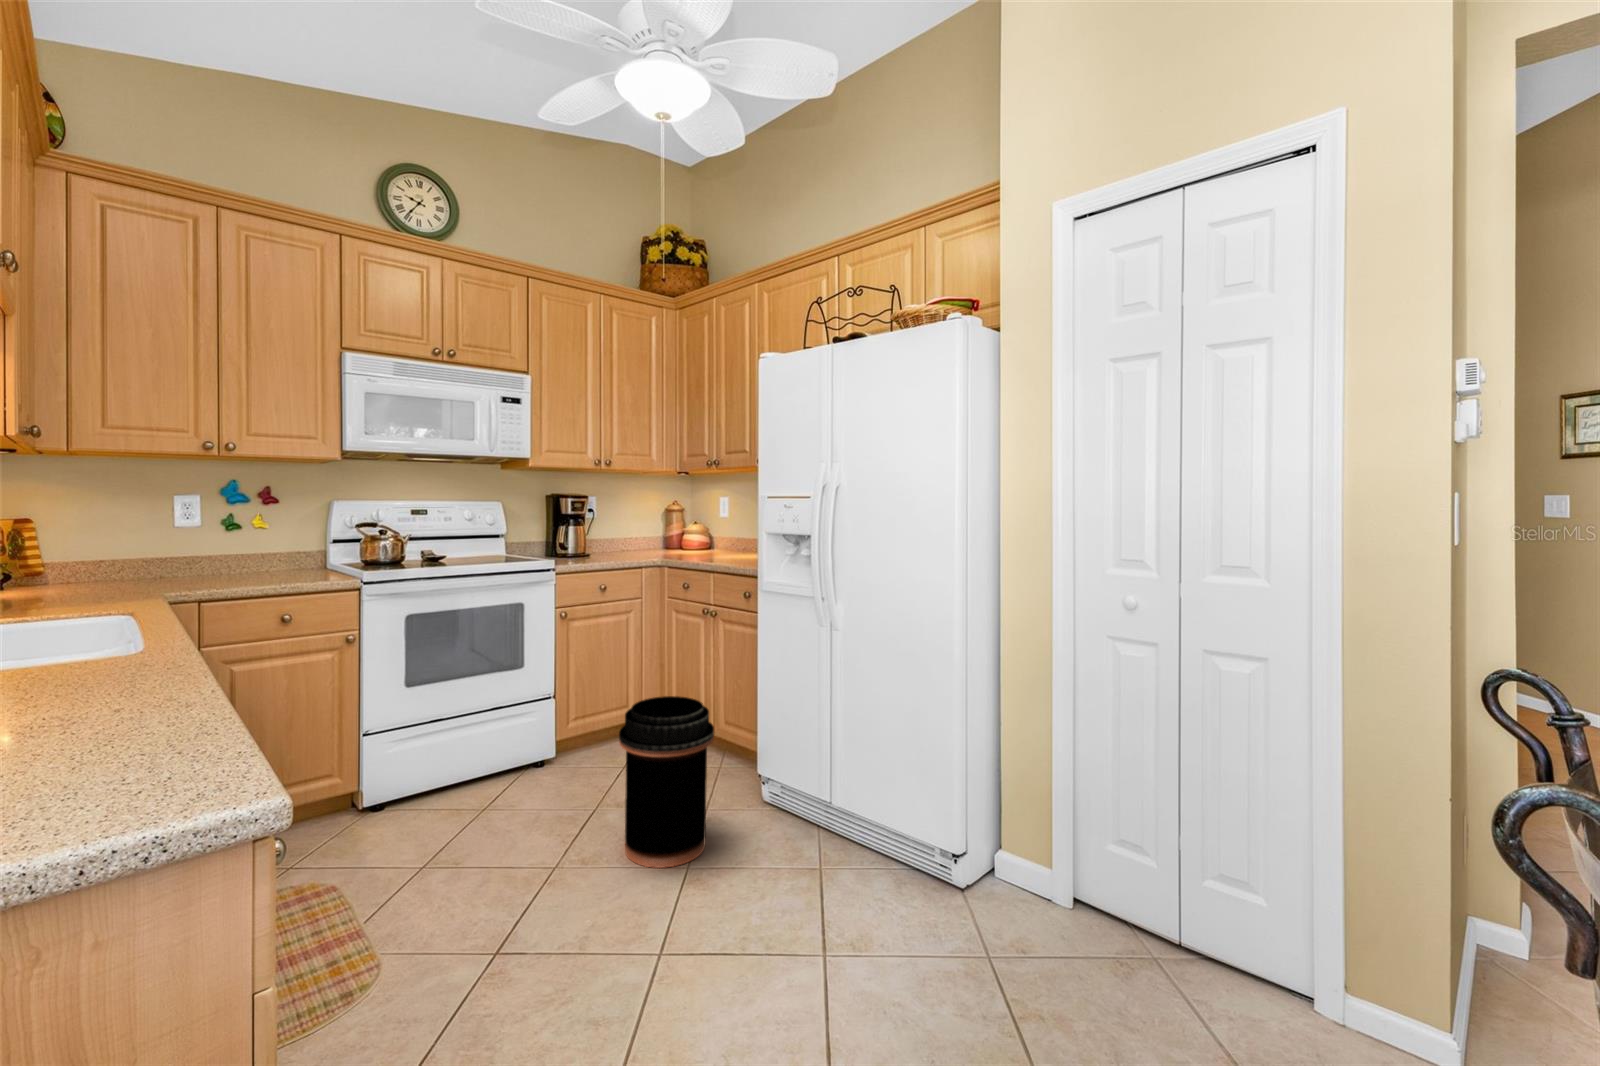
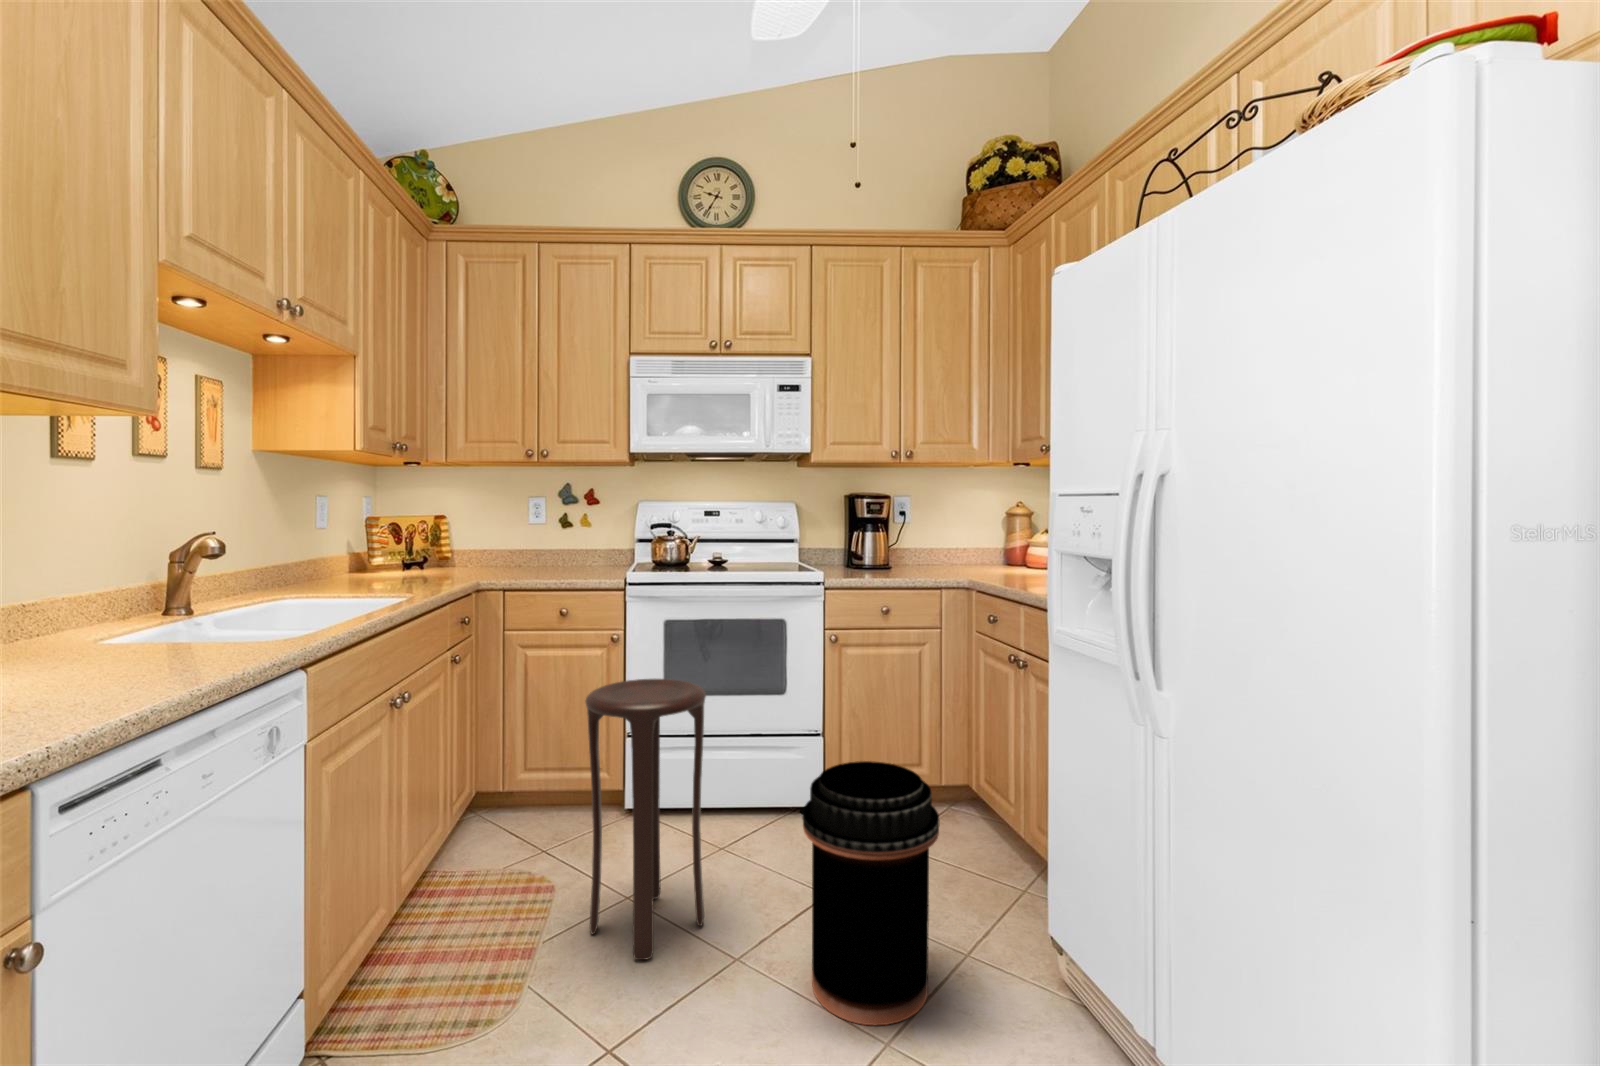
stool: none [415,660,524,887] -> present [585,679,706,960]

